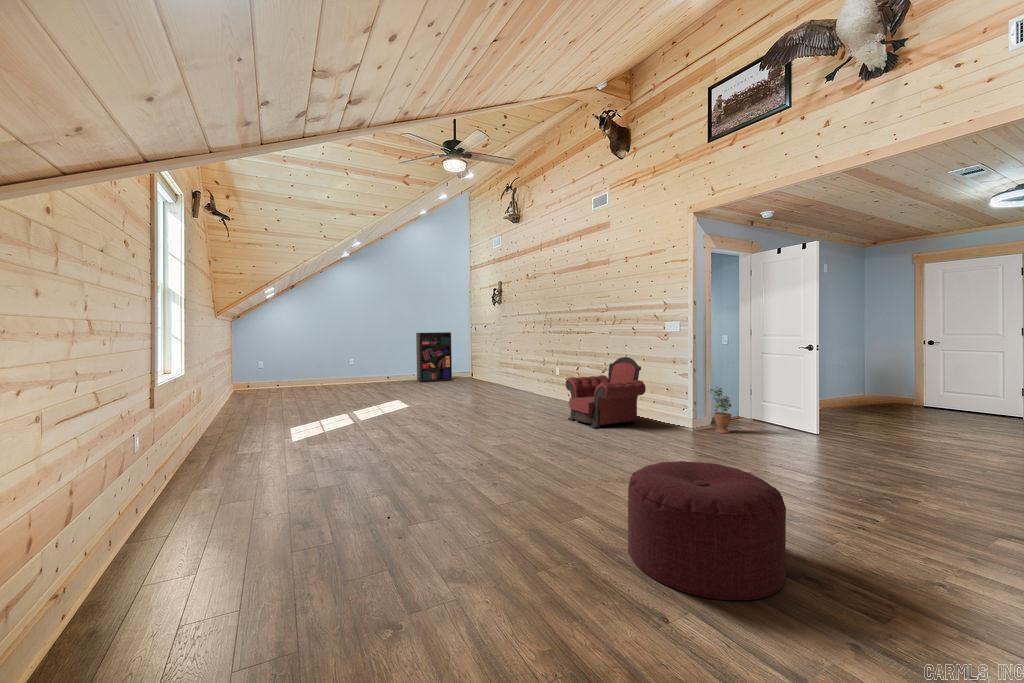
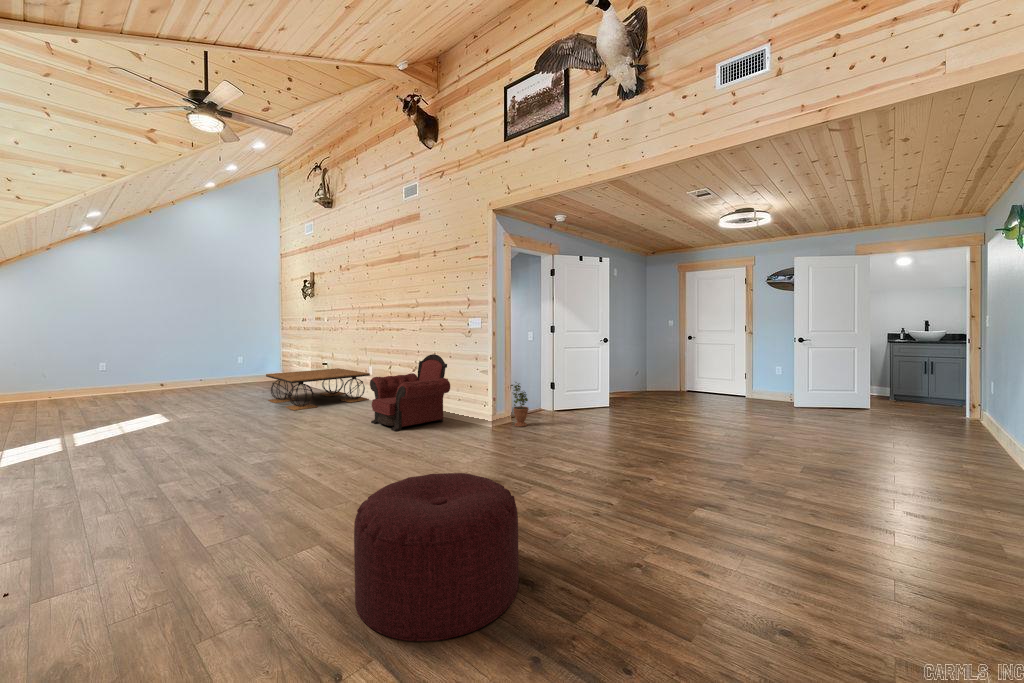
bookshelf: present [416,332,452,382] -> none [208,327,258,386]
coffee table: none [468,370,556,405] -> present [266,368,370,410]

